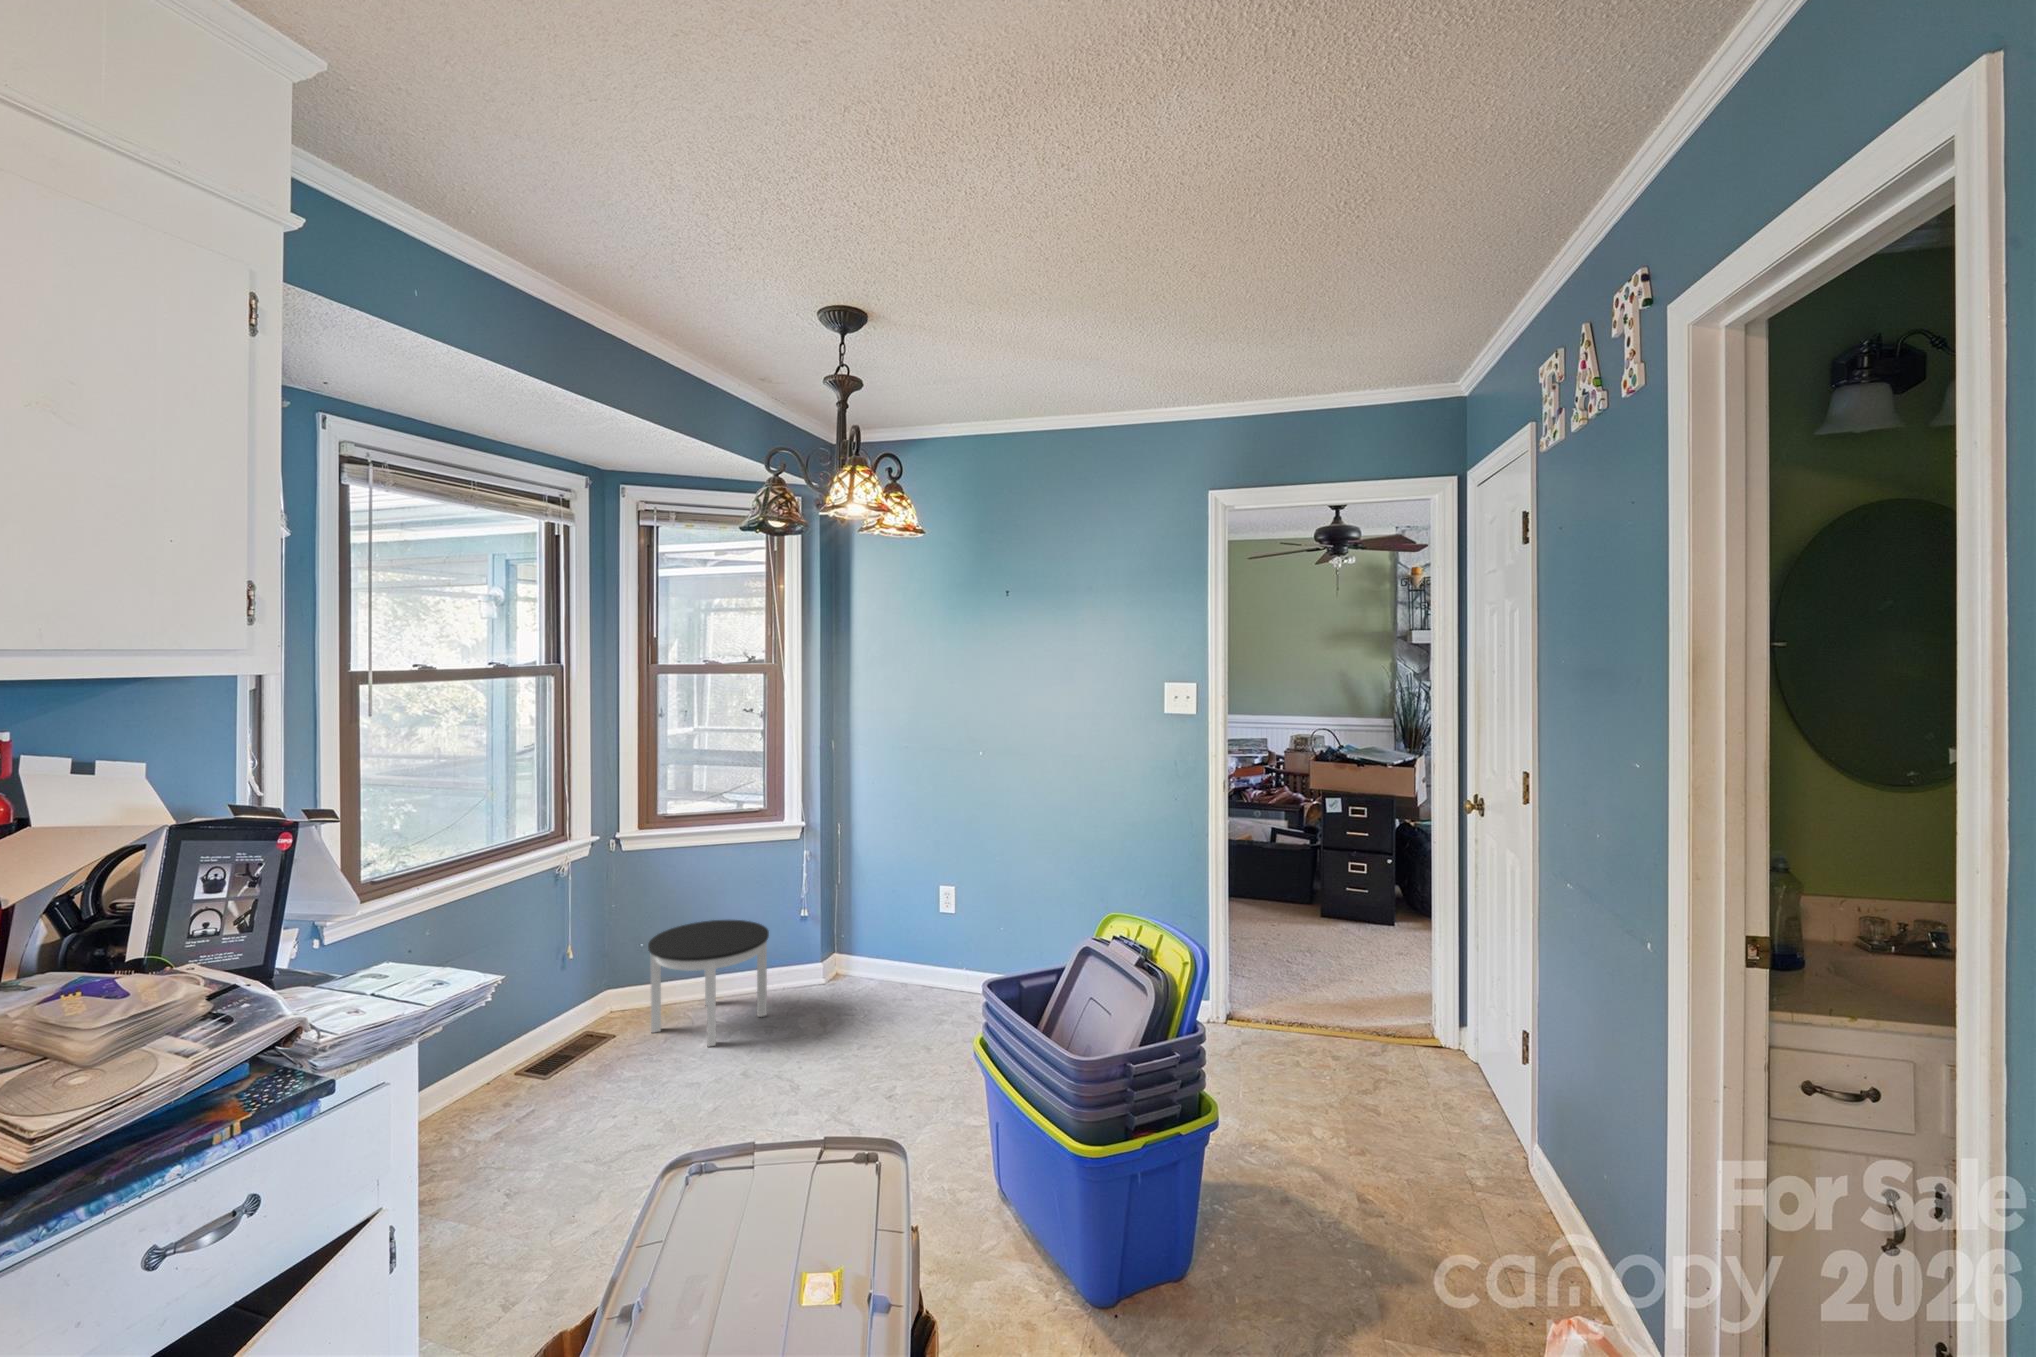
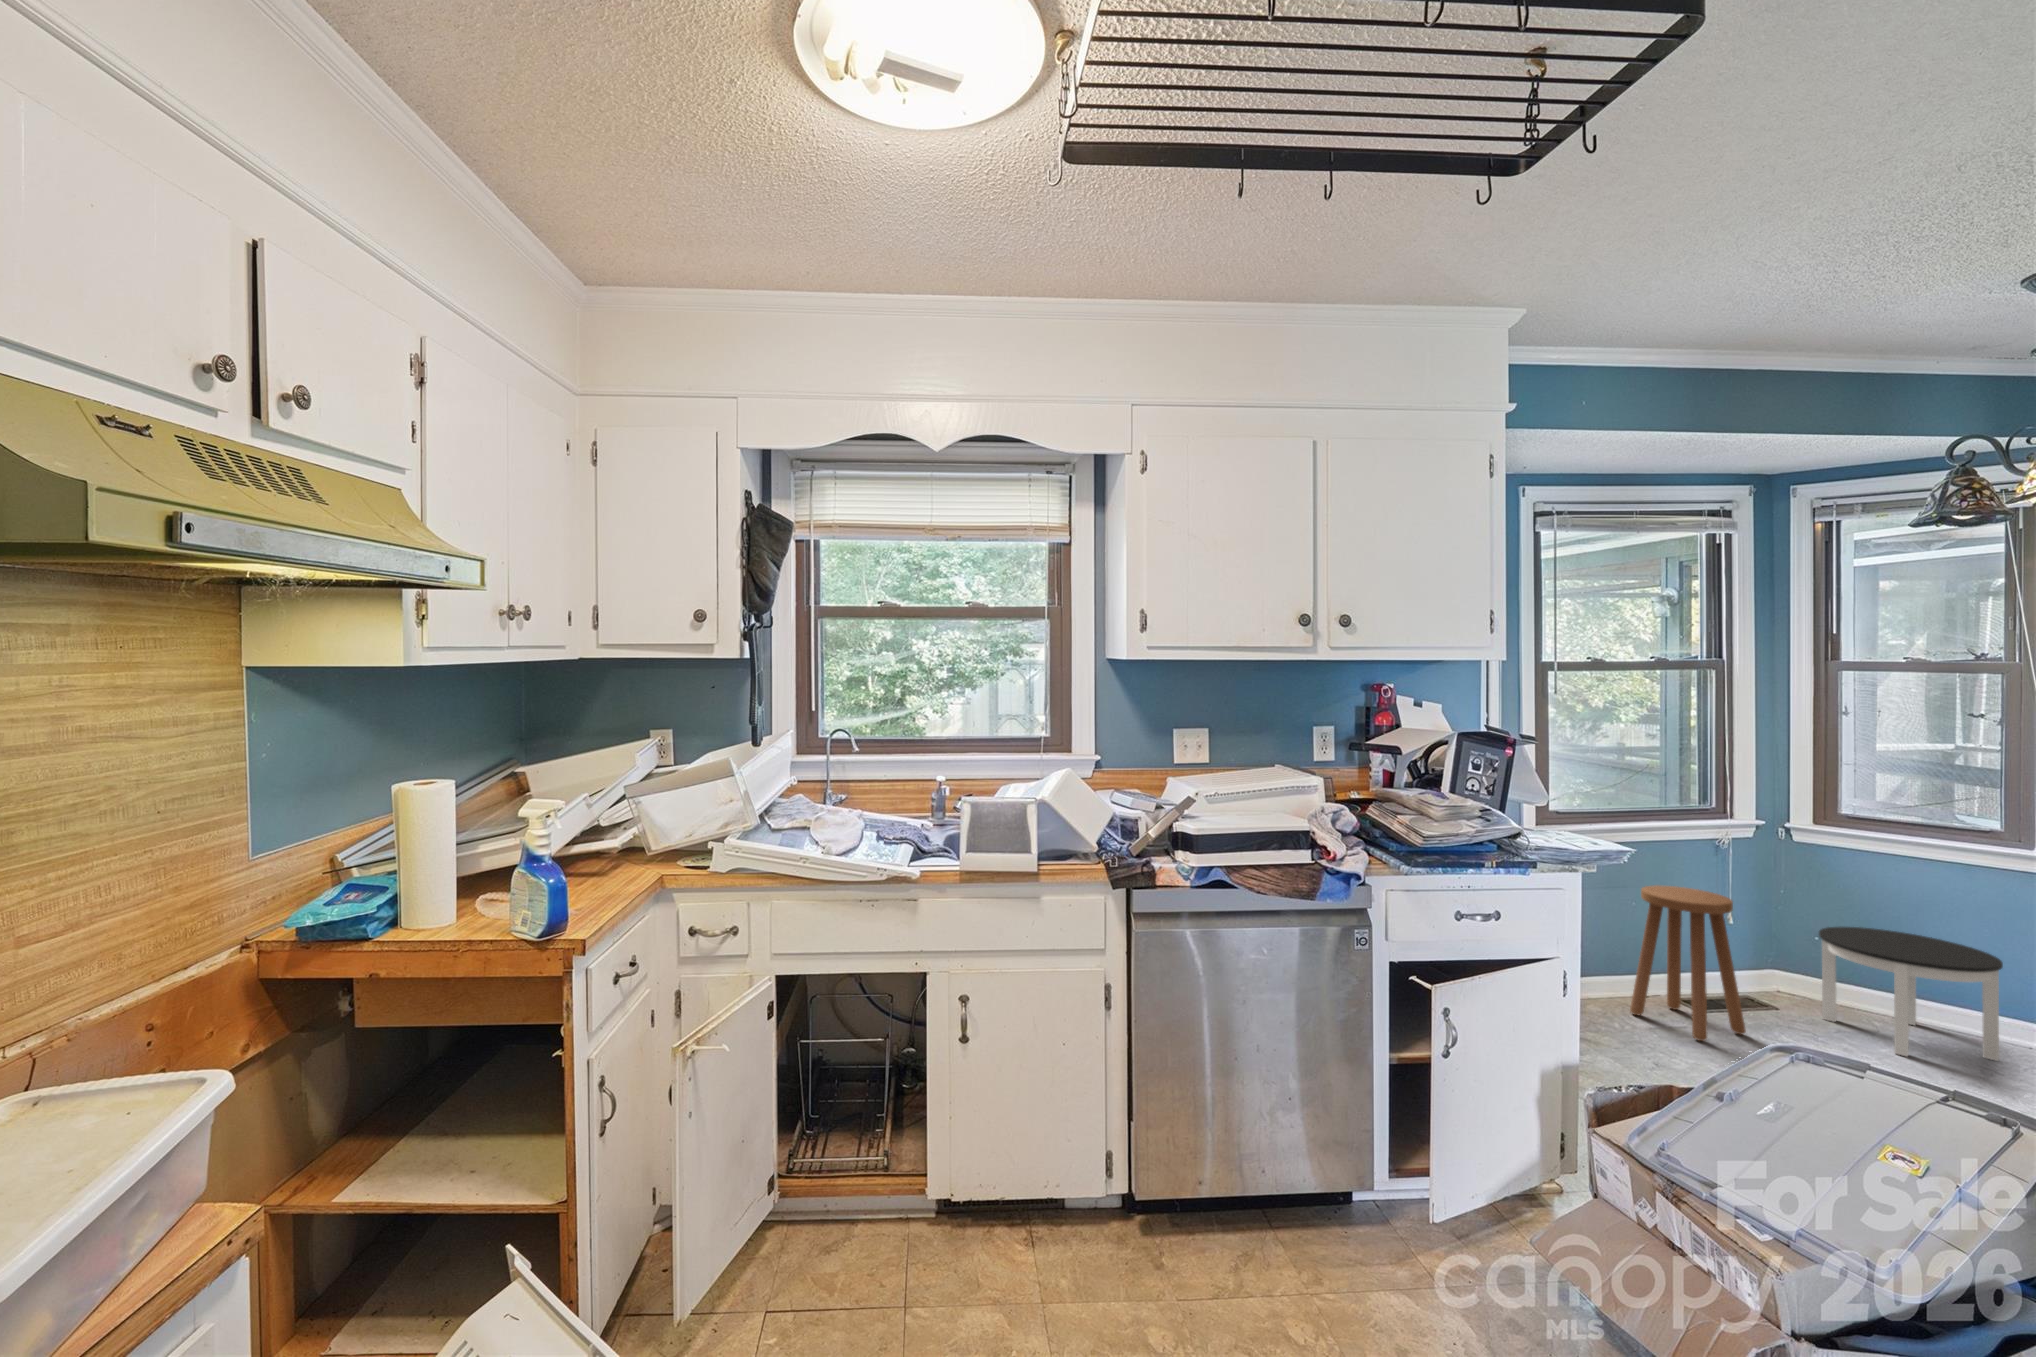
stool: none [471,942,594,1132] -> present [1630,885,1746,1041]

